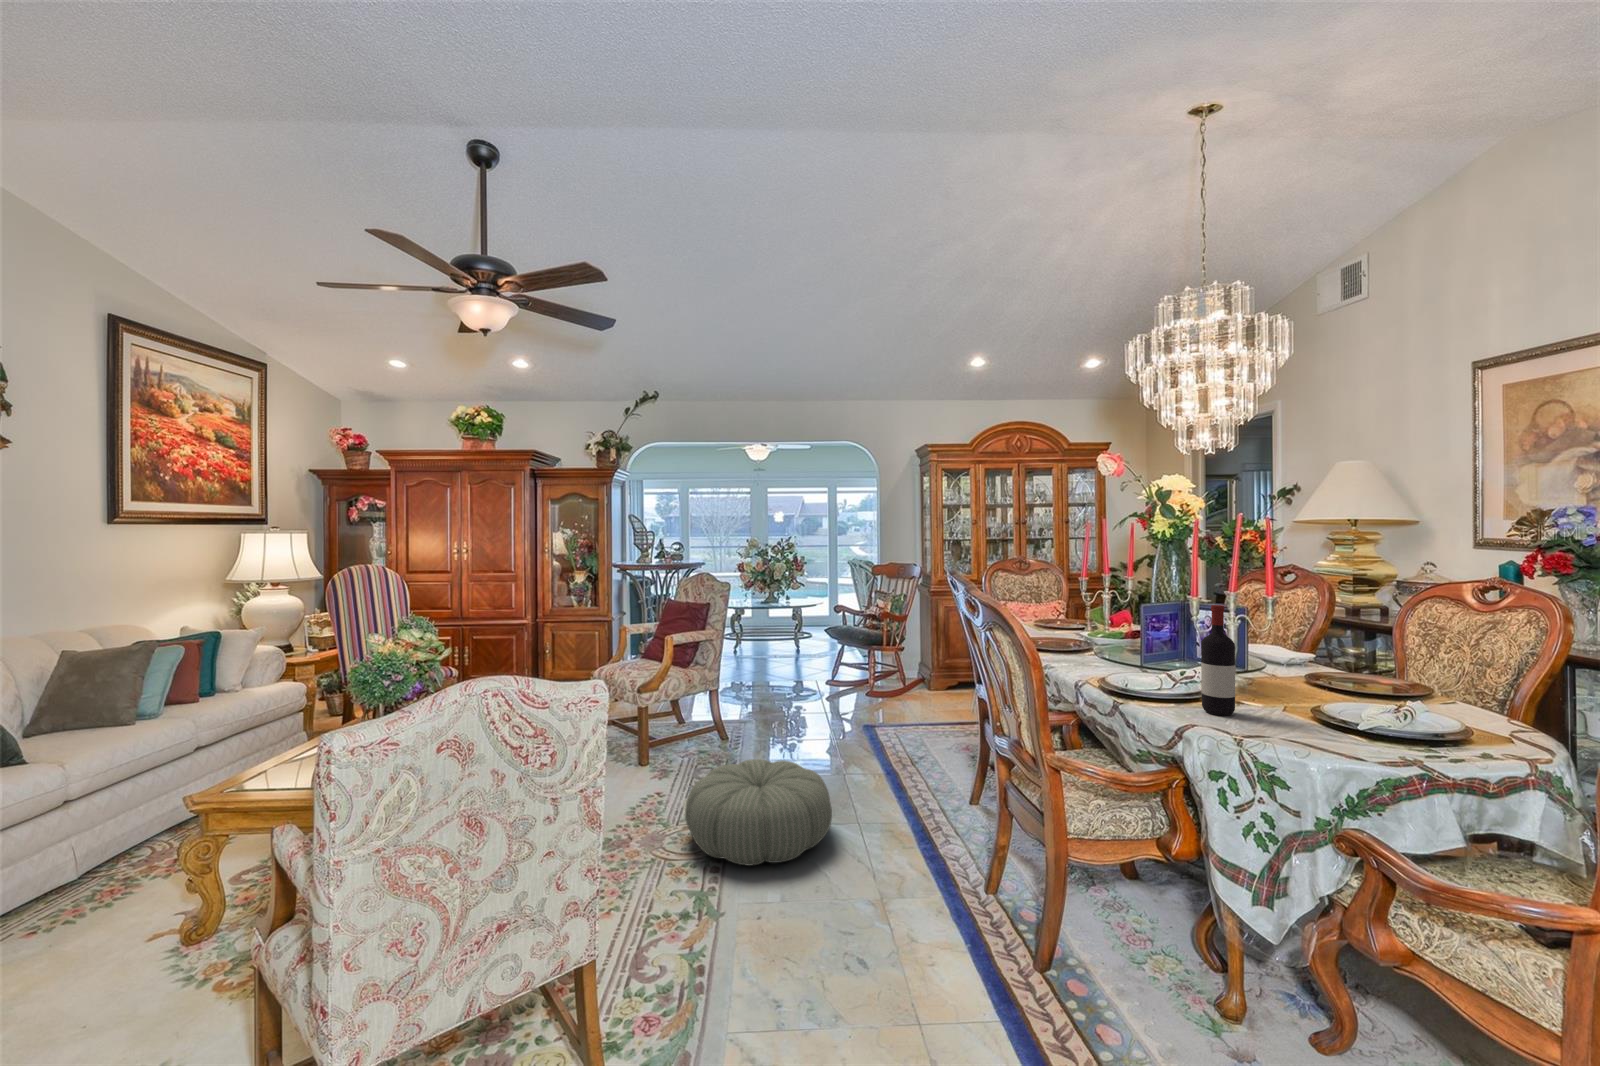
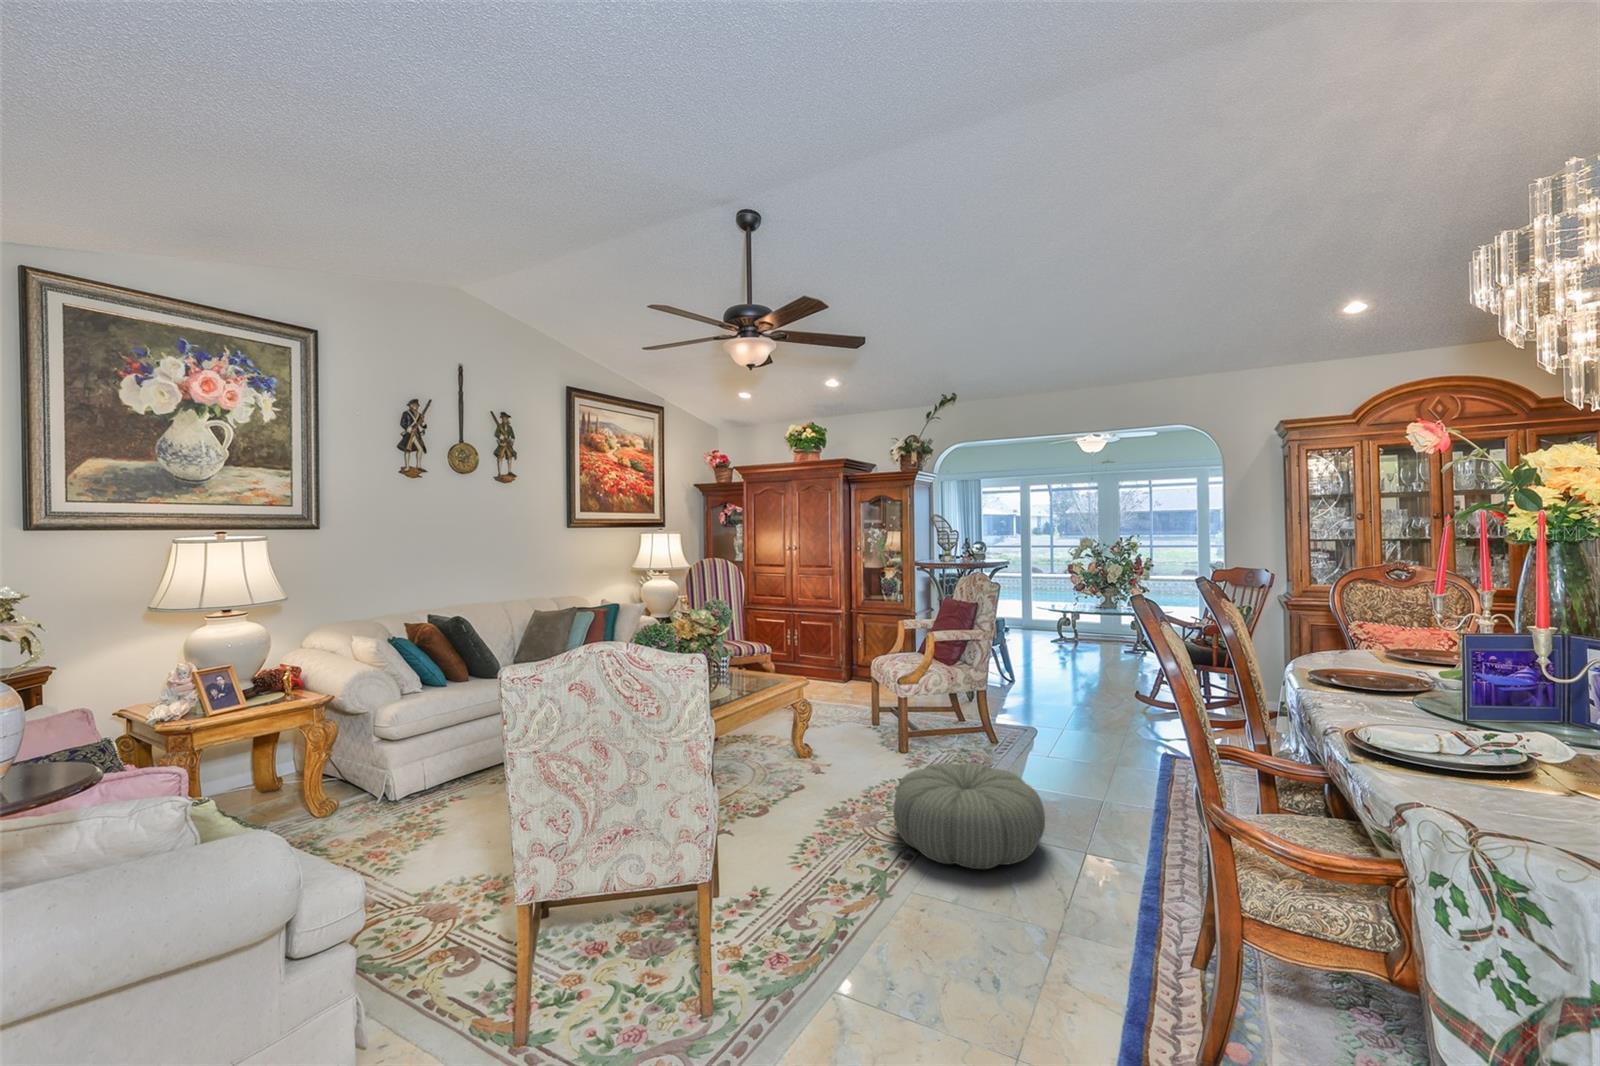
wine bottle: present [1201,605,1235,716] -> none [1471,639,1535,807]

